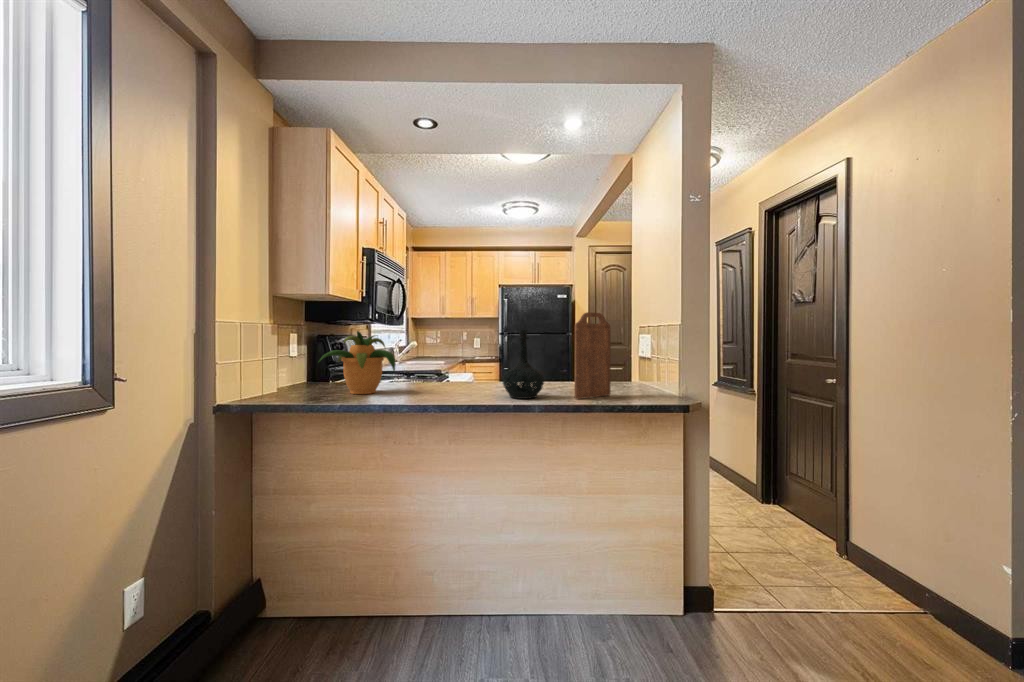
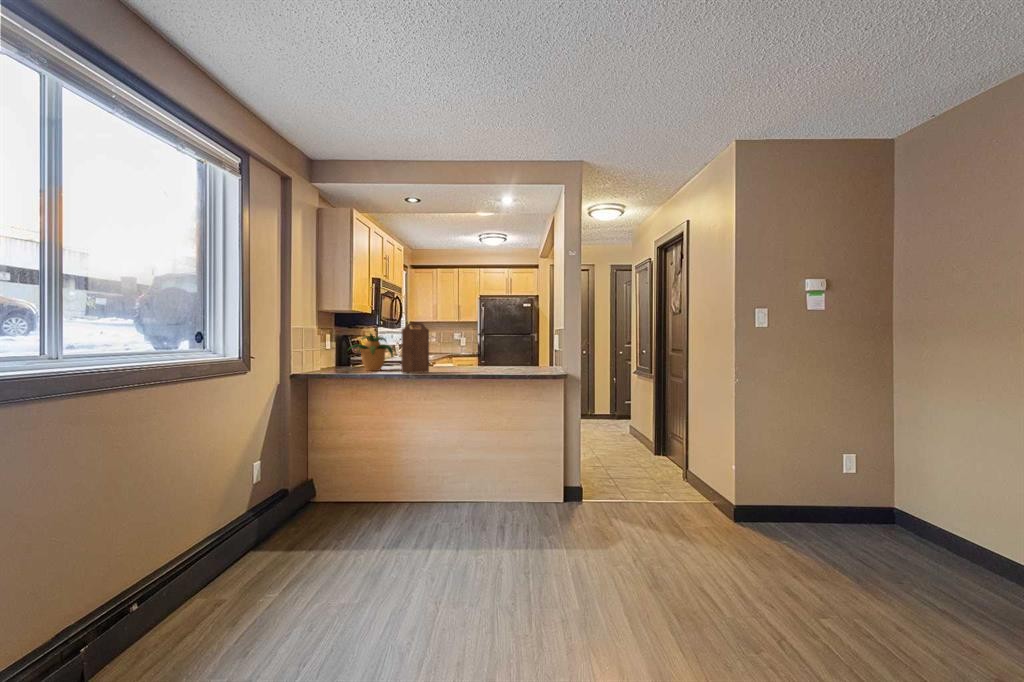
cutting board: present [575,312,611,399] -> present [401,323,429,373]
bottle: present [502,330,544,399] -> none [455,333,480,373]

